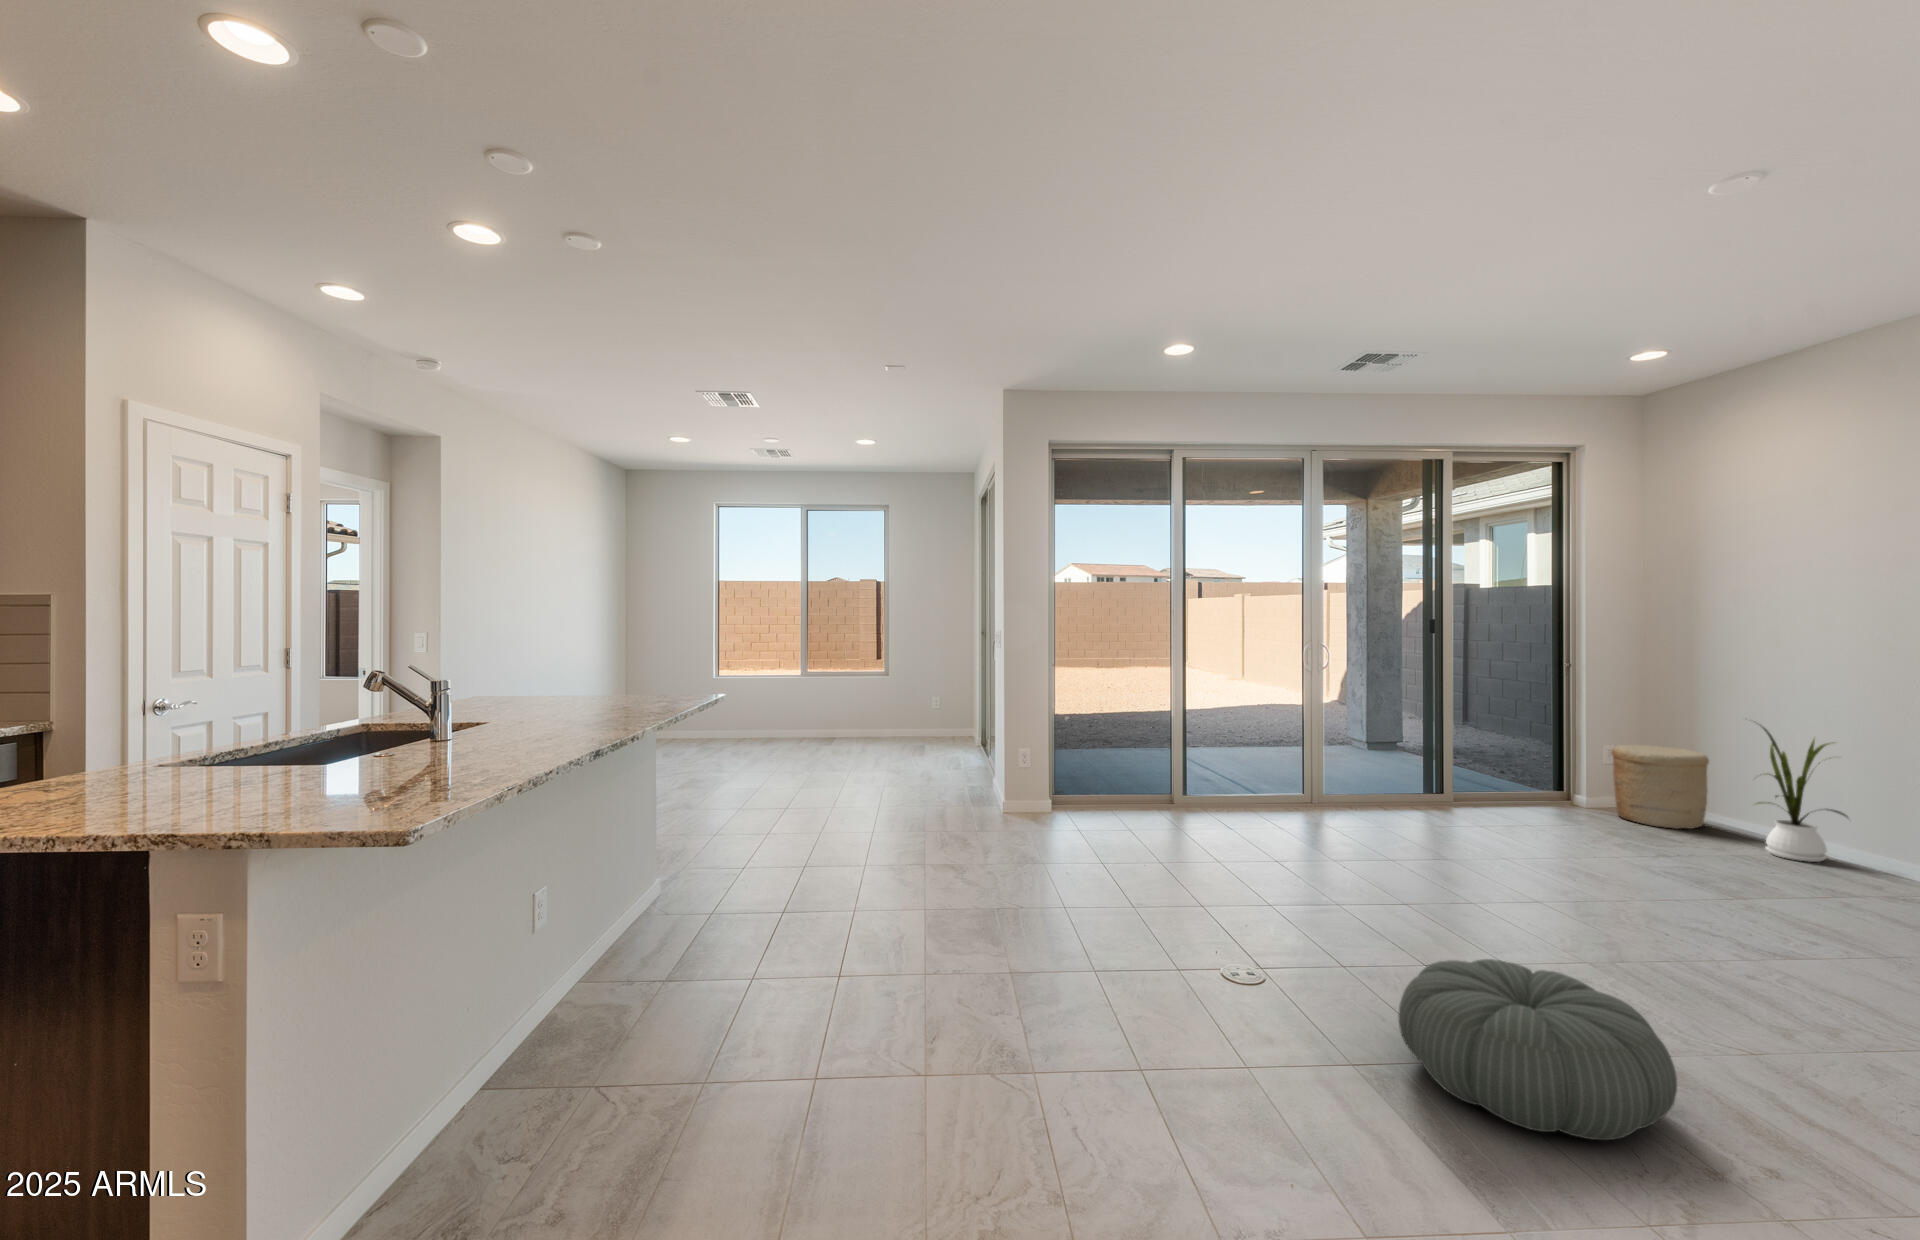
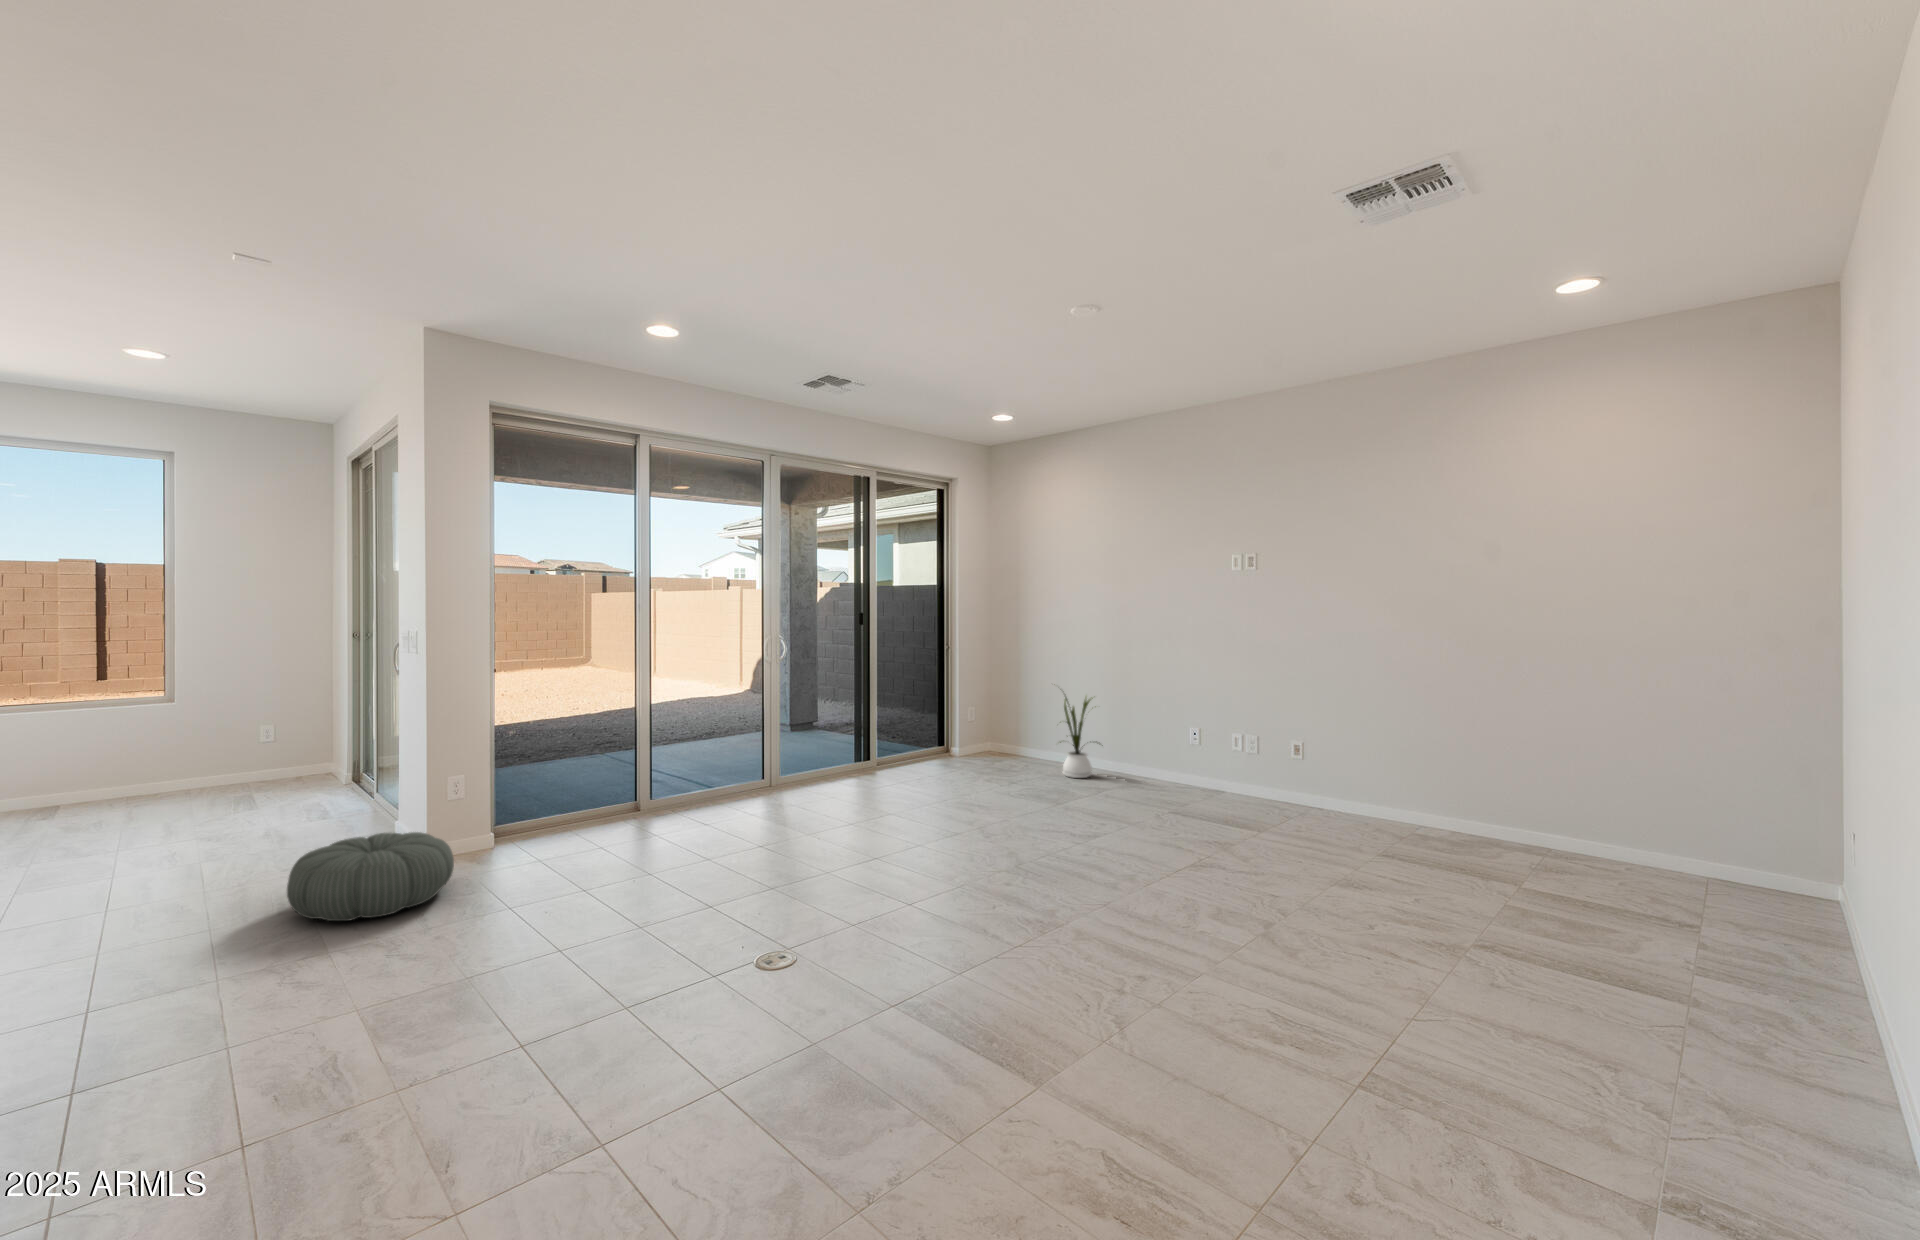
woven basket: present [1611,745,1709,829] -> none [975,707,1030,767]
pouf: present [1399,959,1677,1140] -> present [287,832,454,921]

